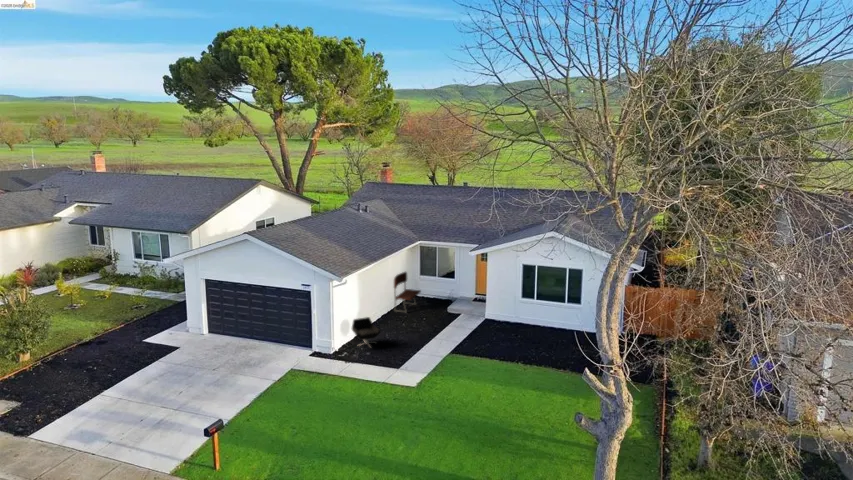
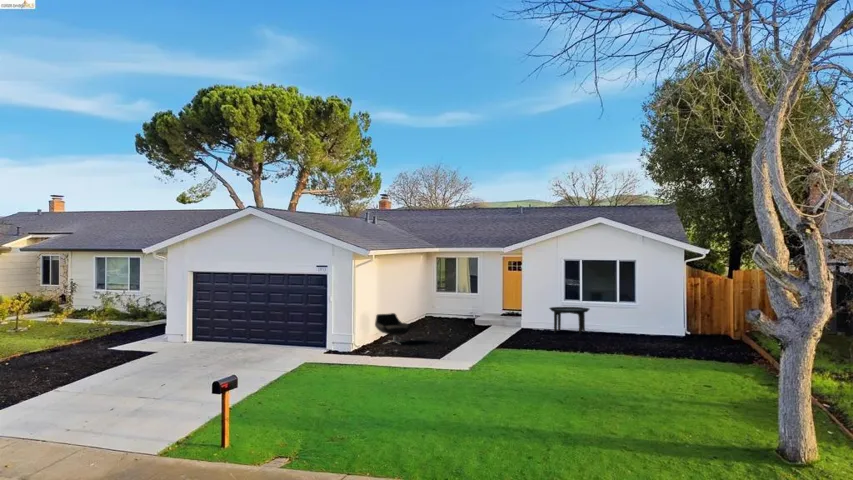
bench: present [394,272,421,313] -> none [413,285,441,327]
round table: none [506,304,540,334] -> present [550,307,589,334]

